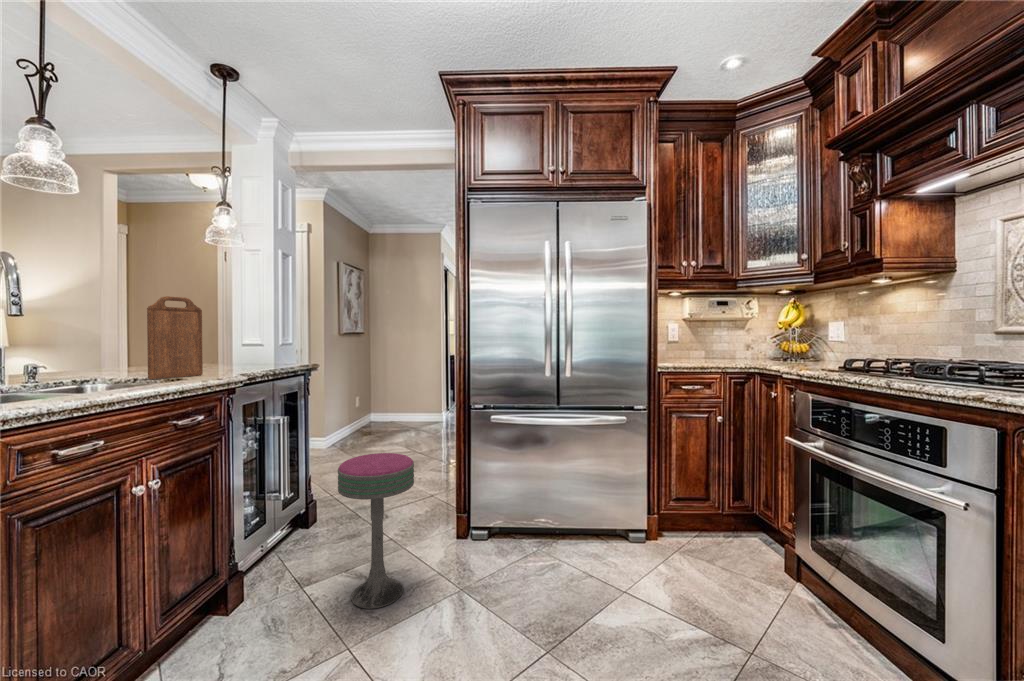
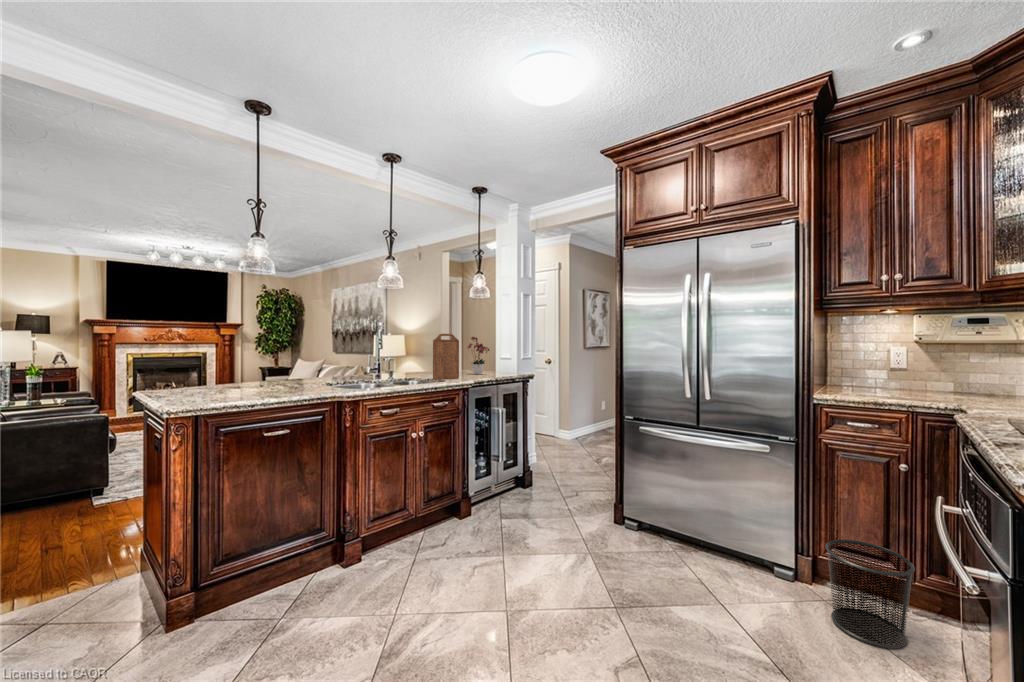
flower arrangement: none [196,305,248,369] -> present [467,337,490,375]
bar stool: present [338,453,414,609] -> none [513,440,563,543]
waste bin: none [691,491,760,581] -> present [825,540,915,648]

